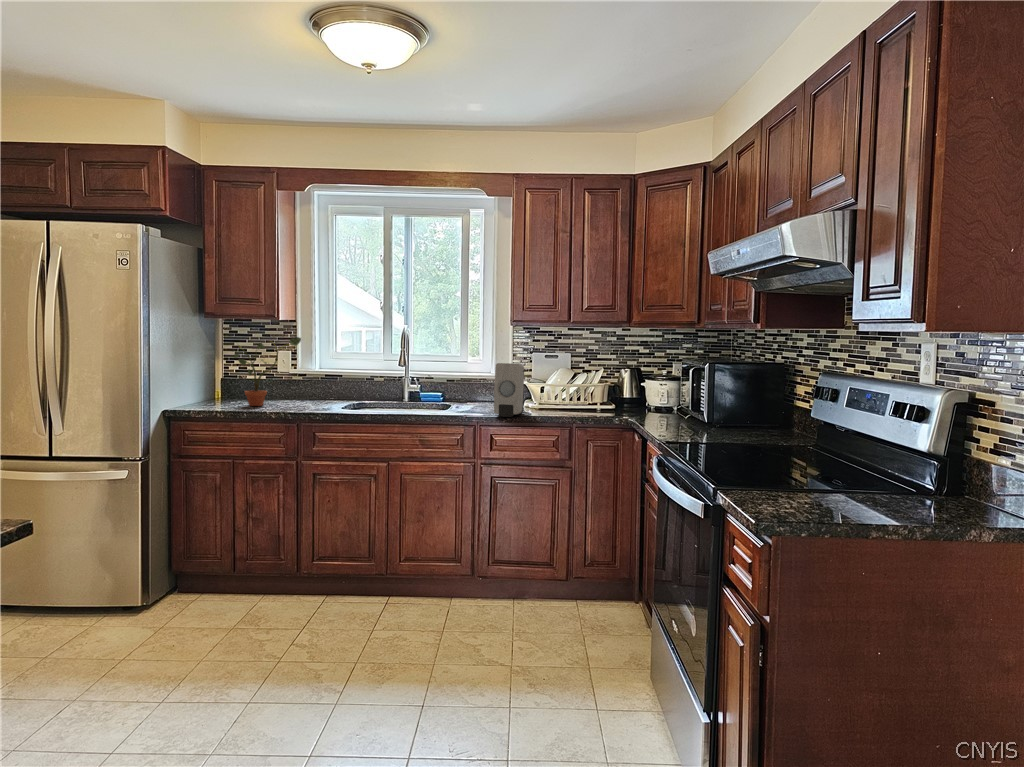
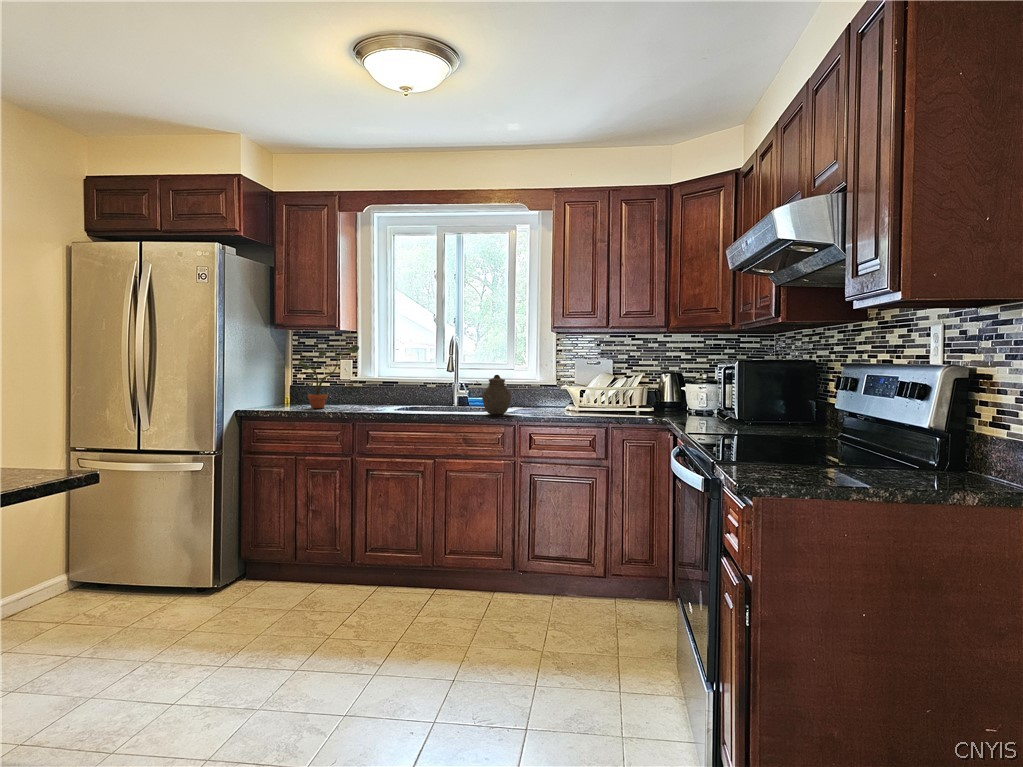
soap dispenser: present [494,363,524,417] -> none [532,365,563,416]
jar: none [440,372,470,414] -> present [482,375,511,414]

